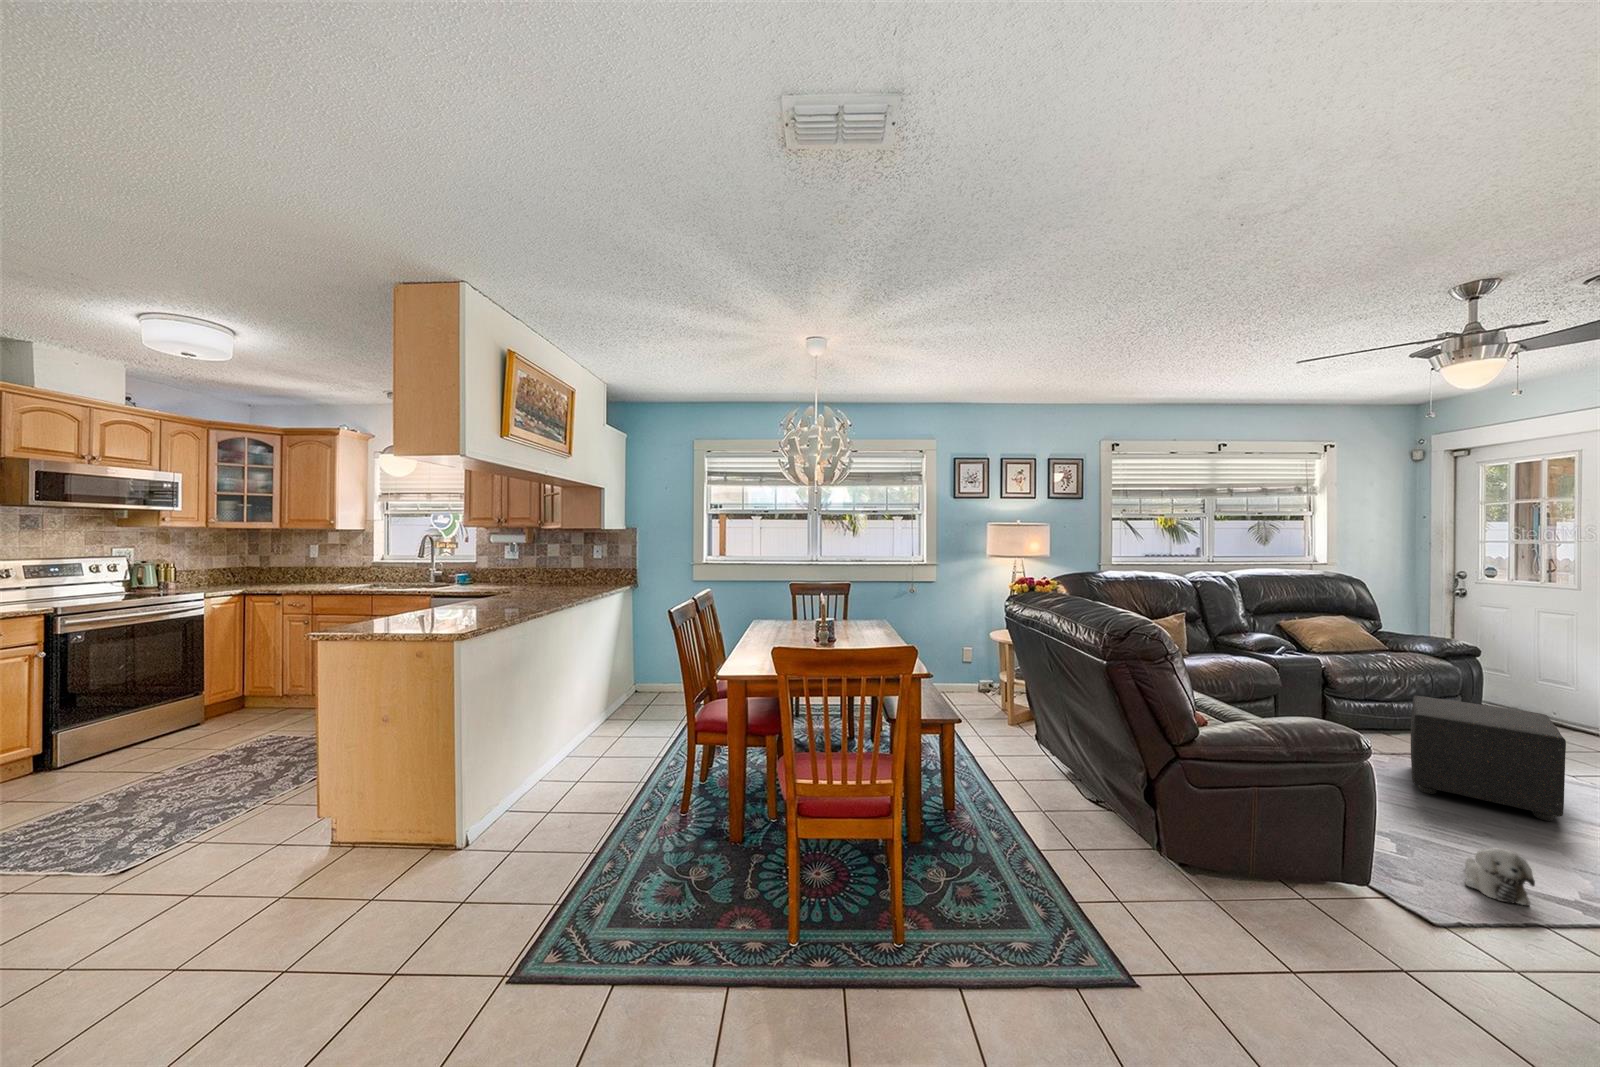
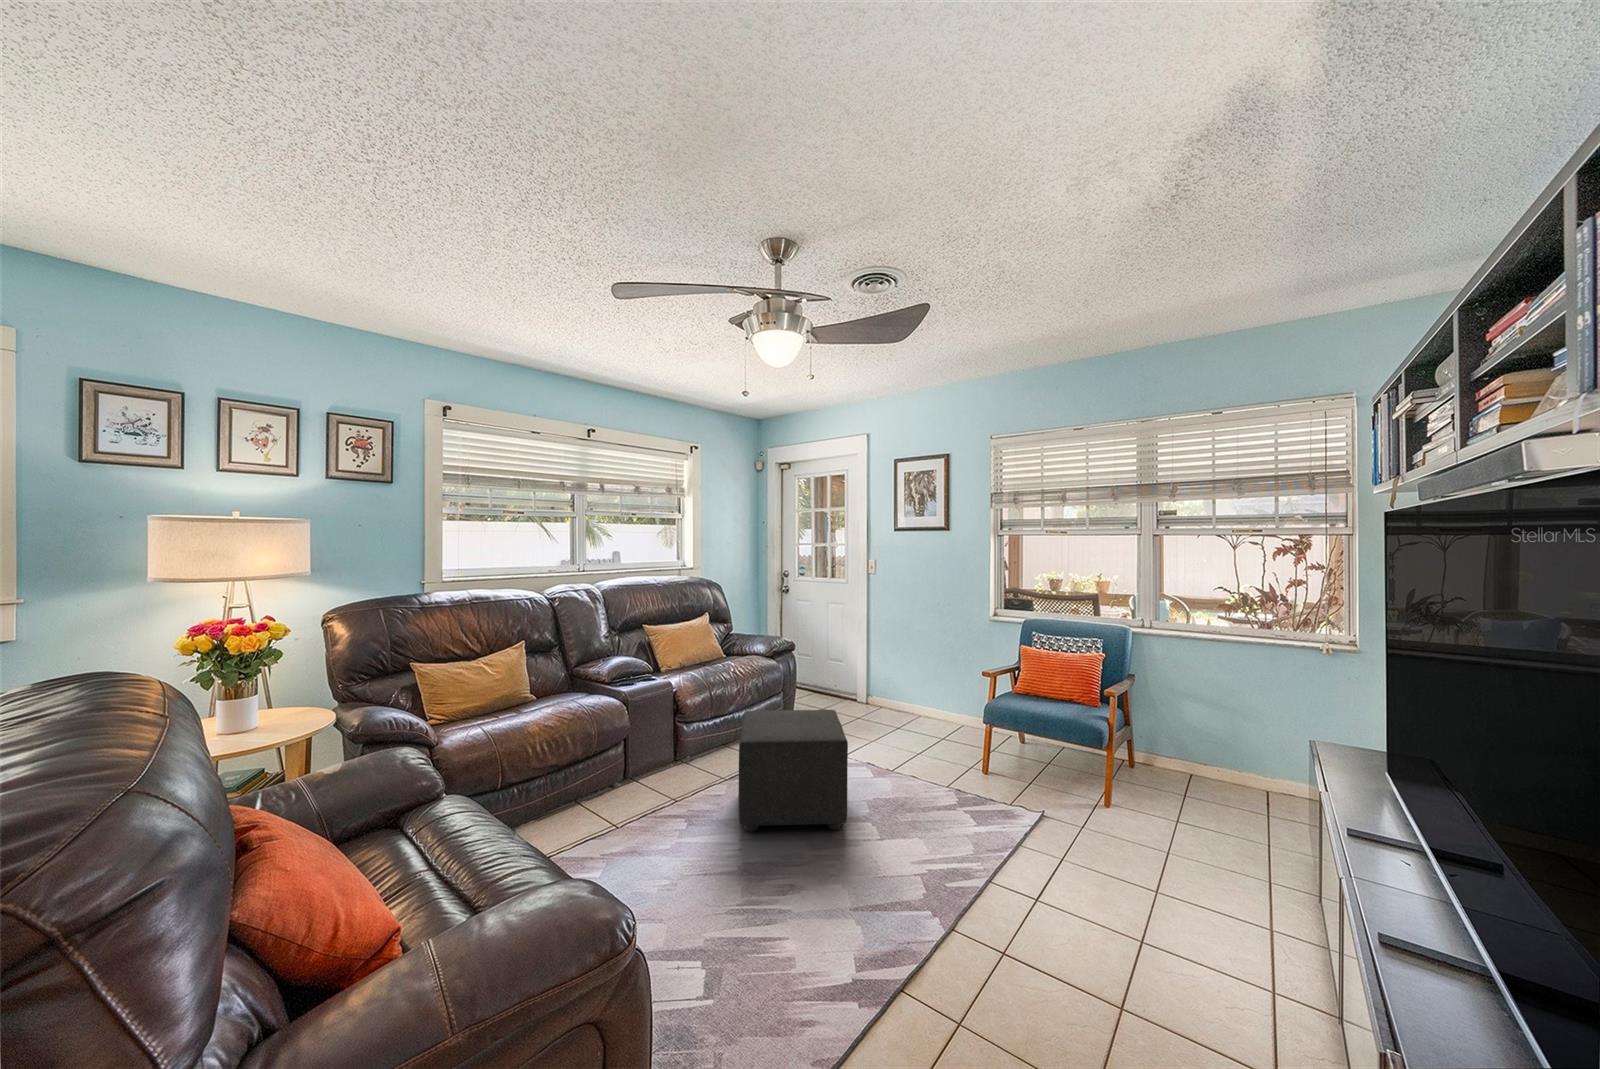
plush toy: present [1465,848,1535,906] -> none [770,937,829,1019]

